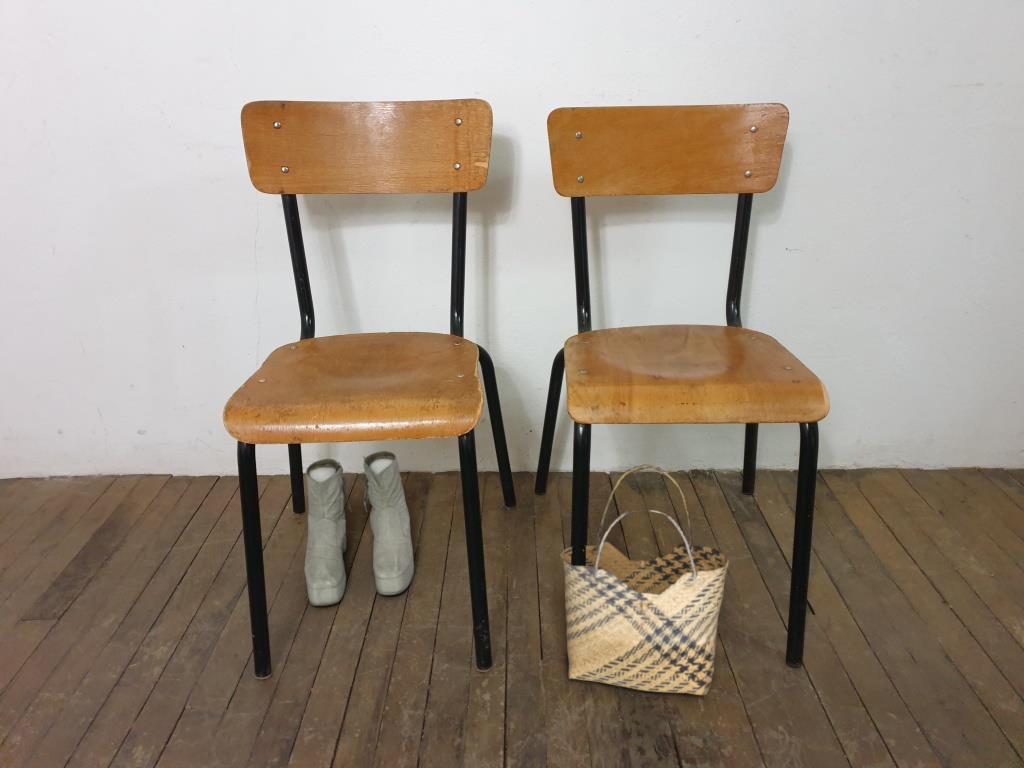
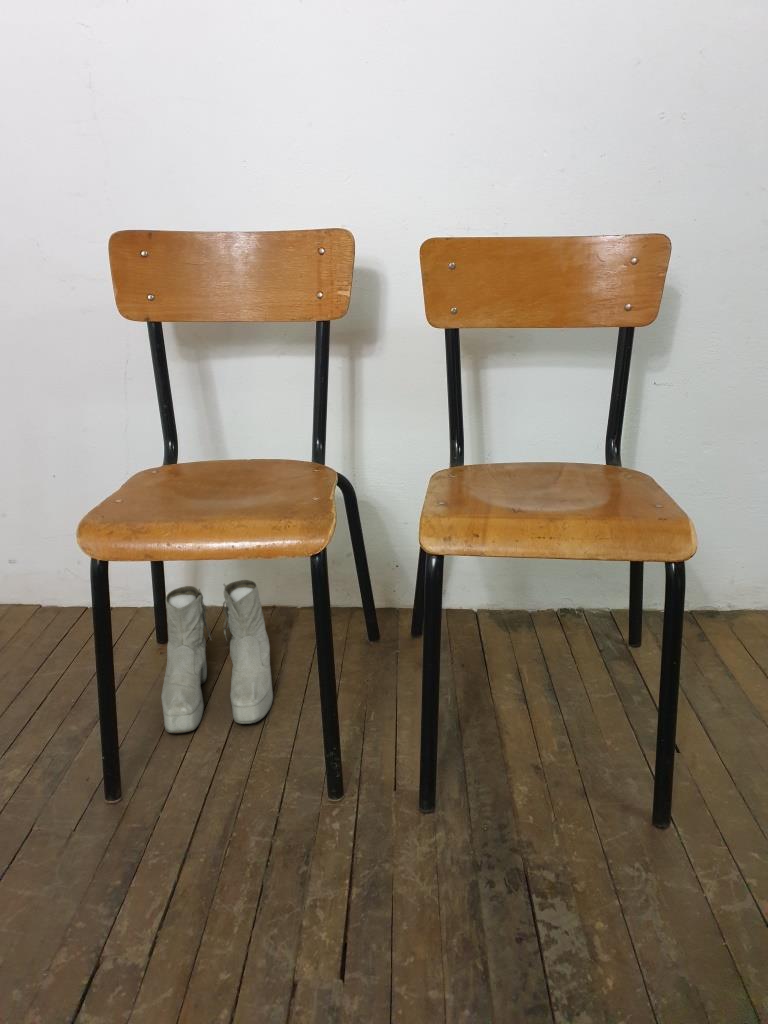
woven basket: present [560,465,729,695] -> none [413,590,585,829]

